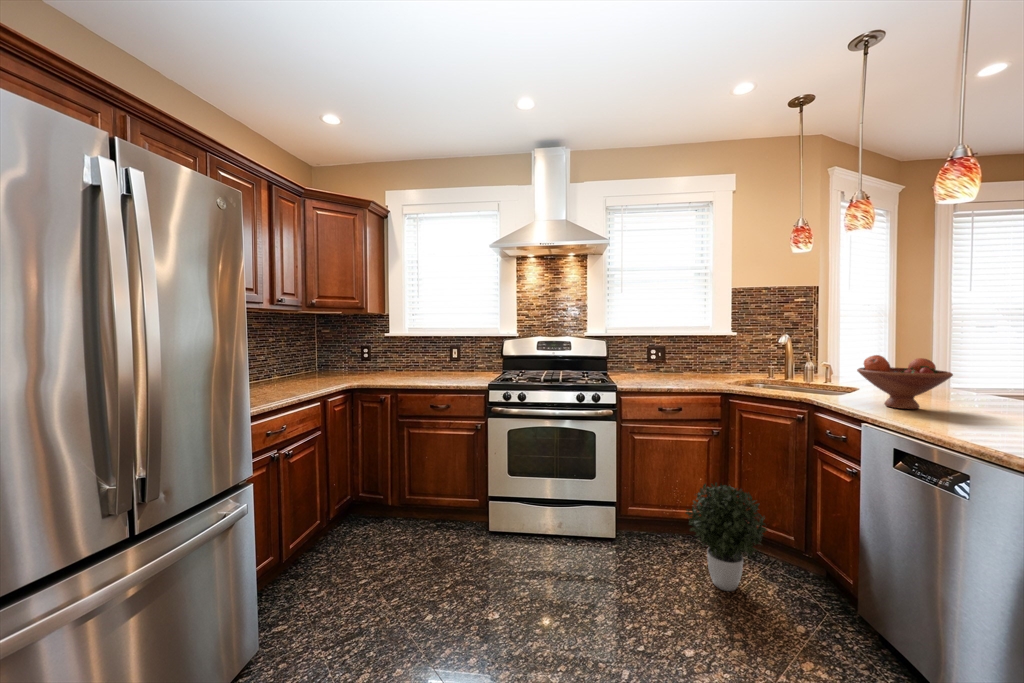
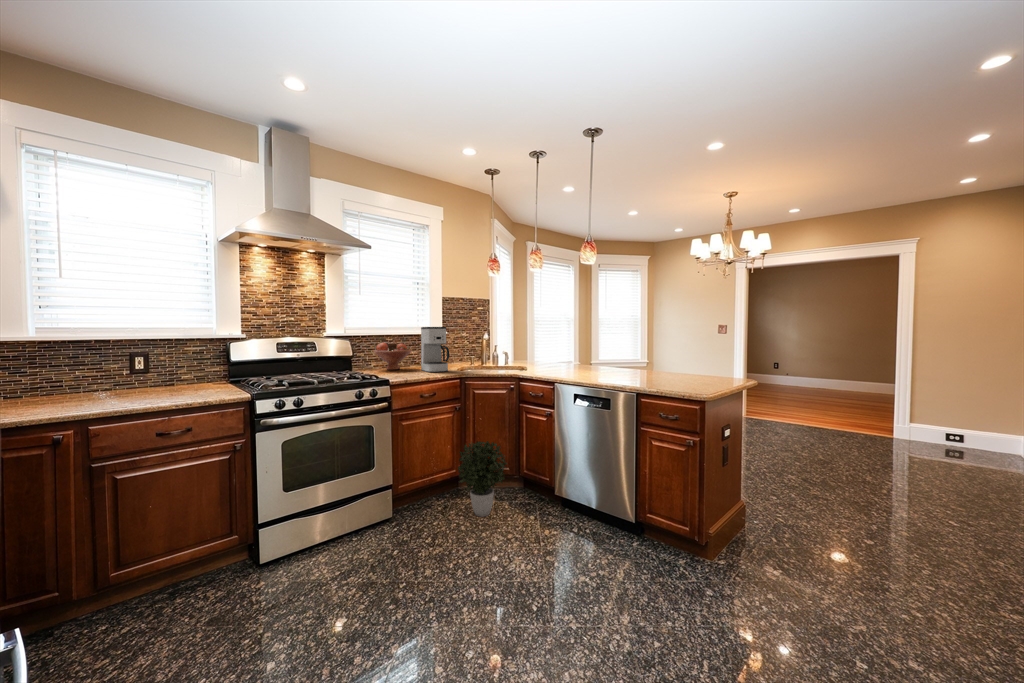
coffee maker: none [682,327,717,384] -> present [421,327,449,372]
fruit bowl: present [857,355,953,409] -> present [374,343,411,370]

